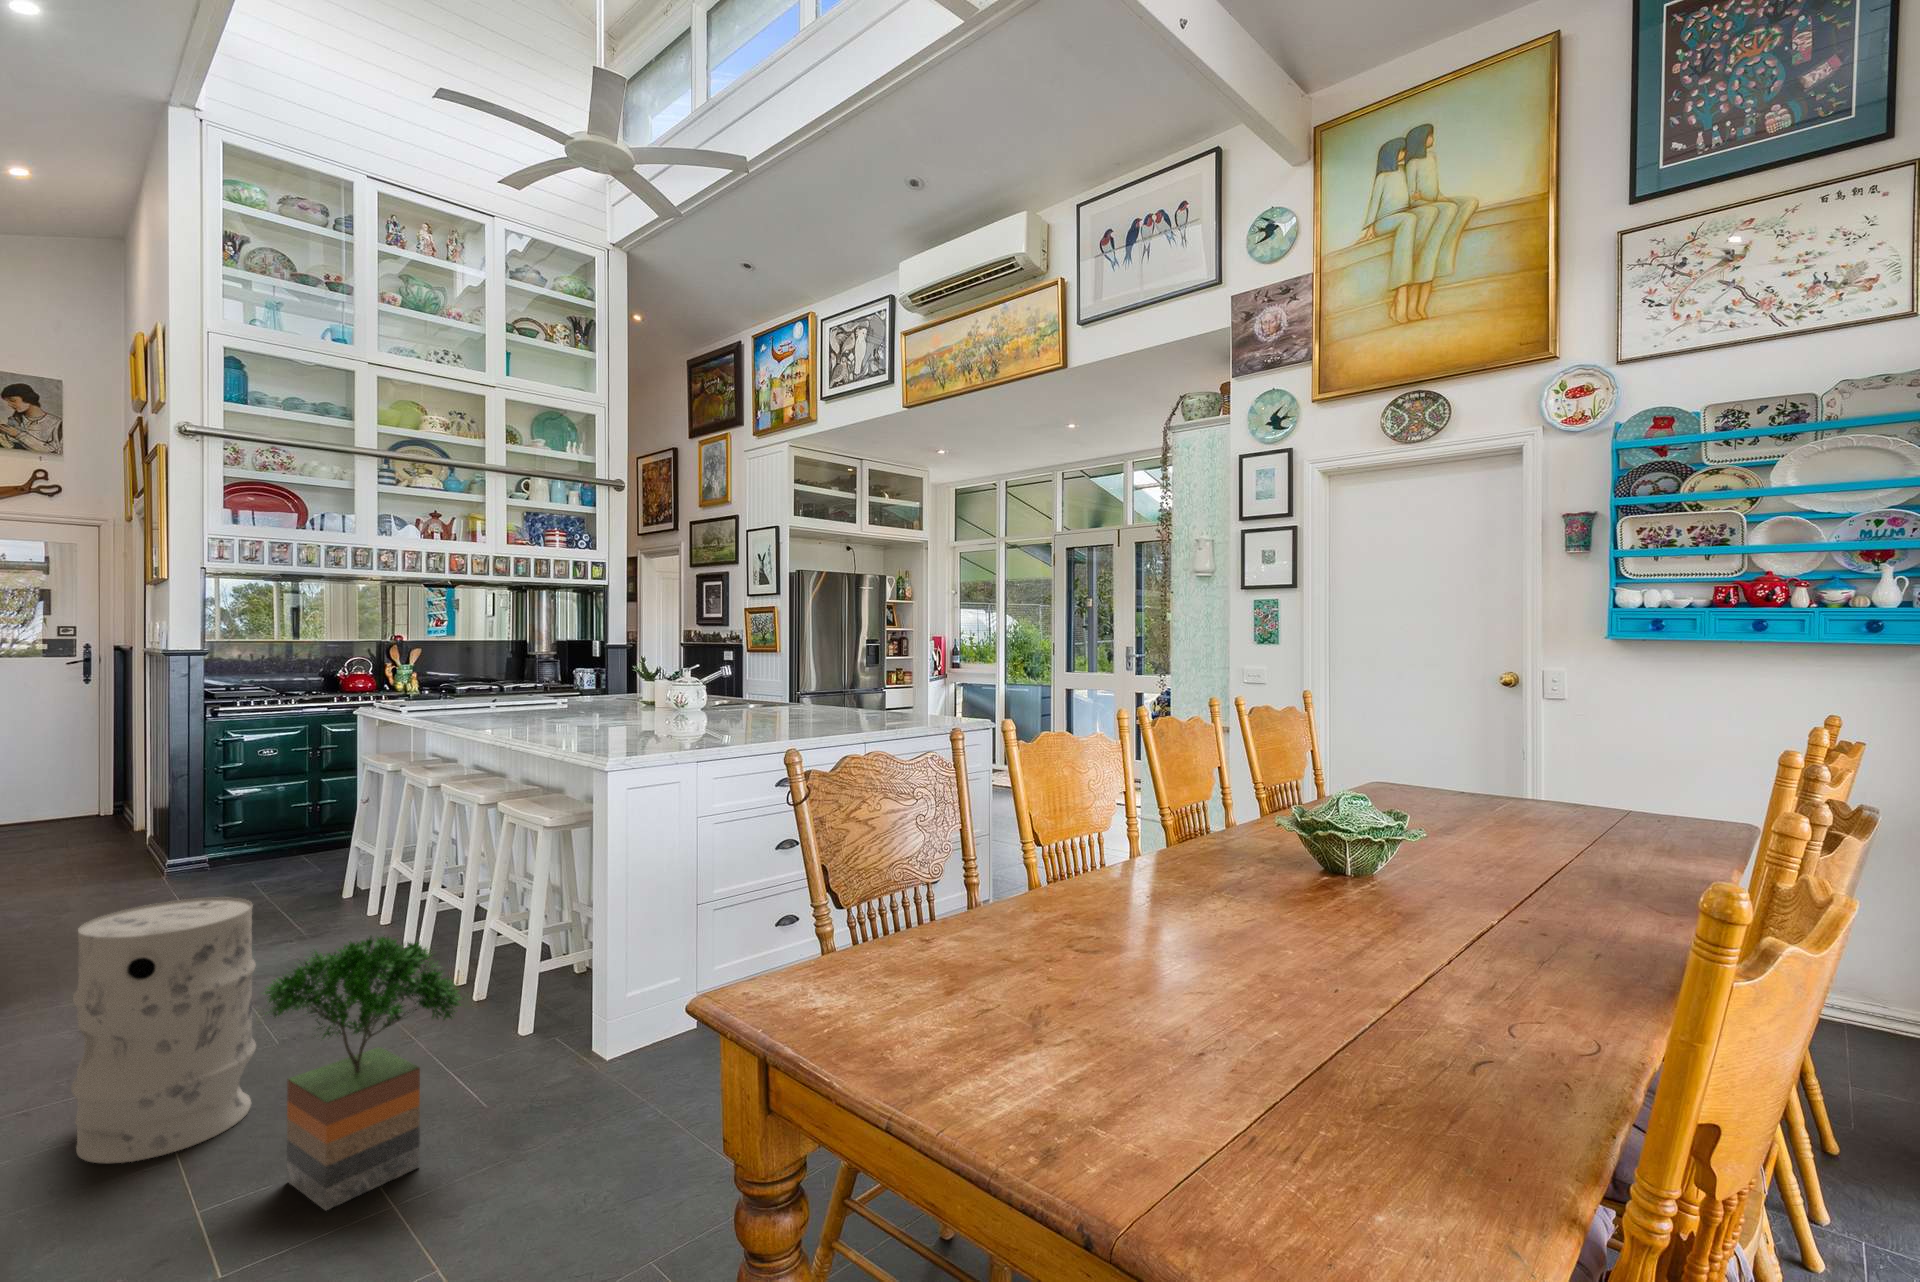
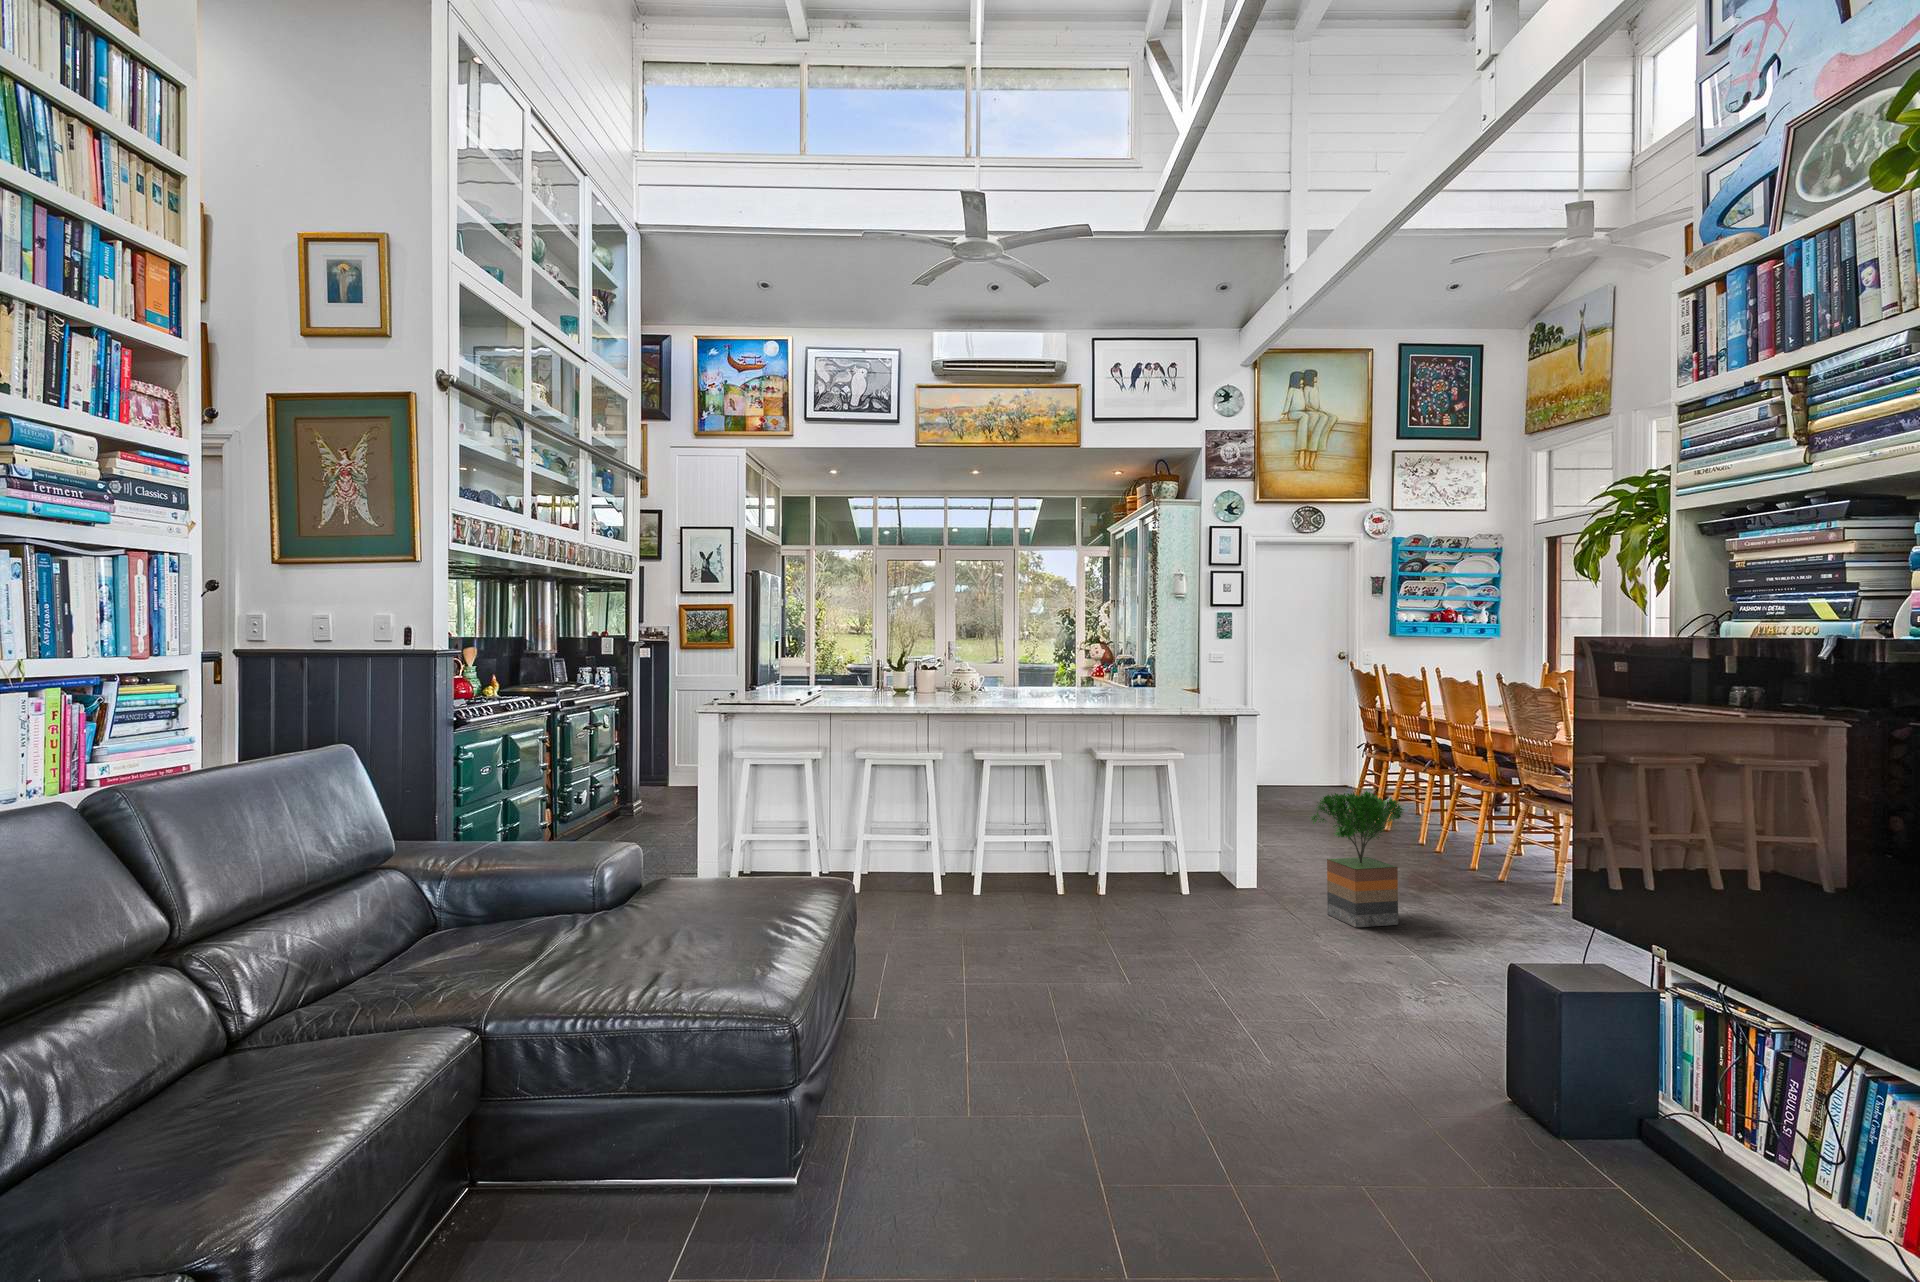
trash can: present [71,897,257,1163] -> none [1197,796,1291,954]

